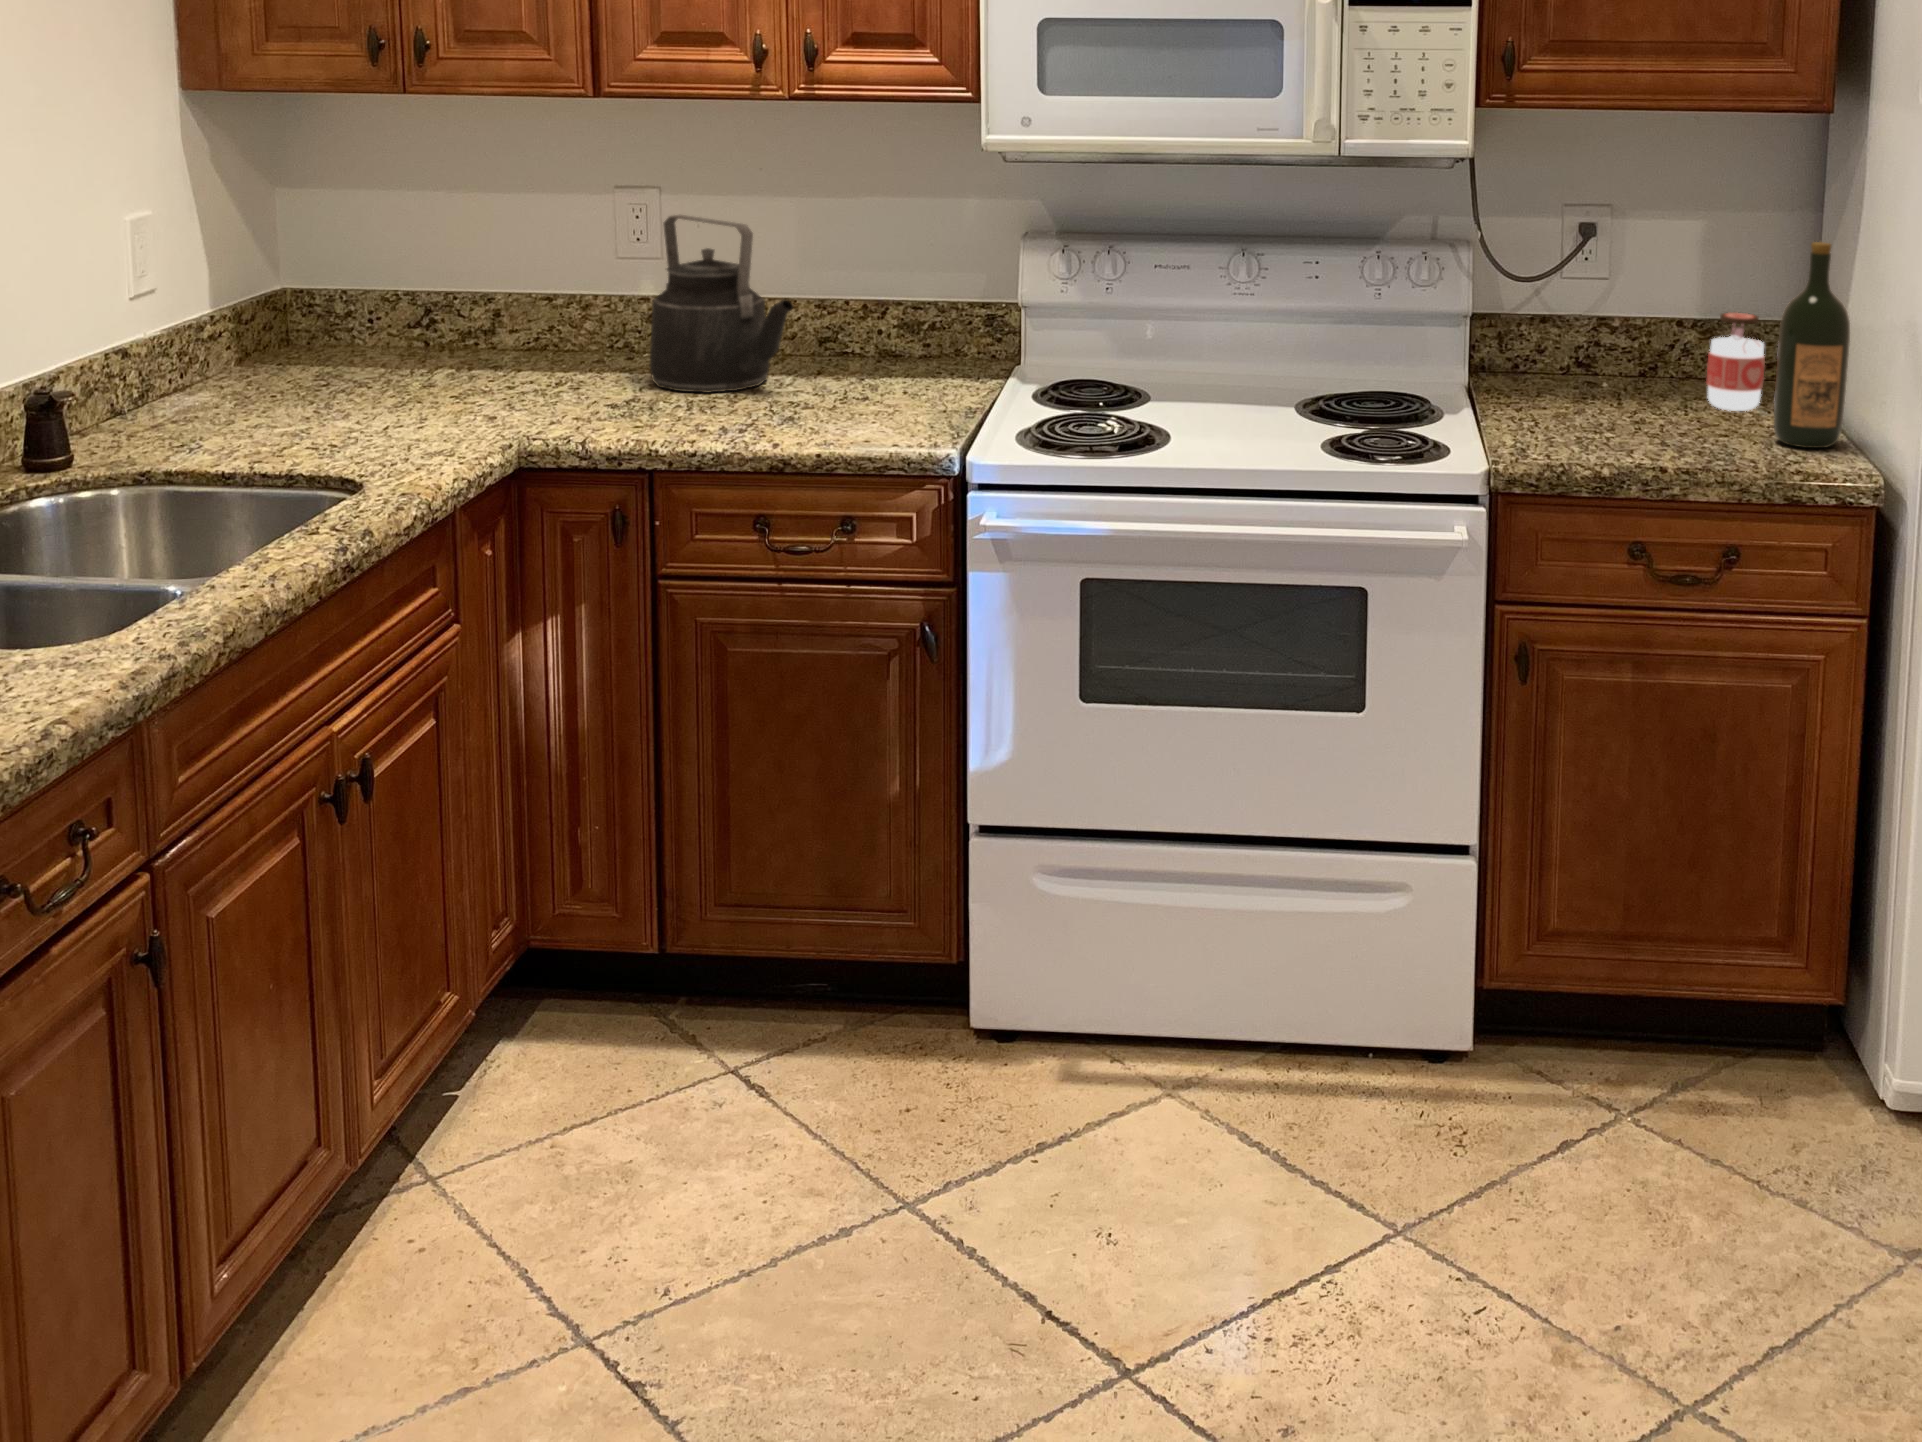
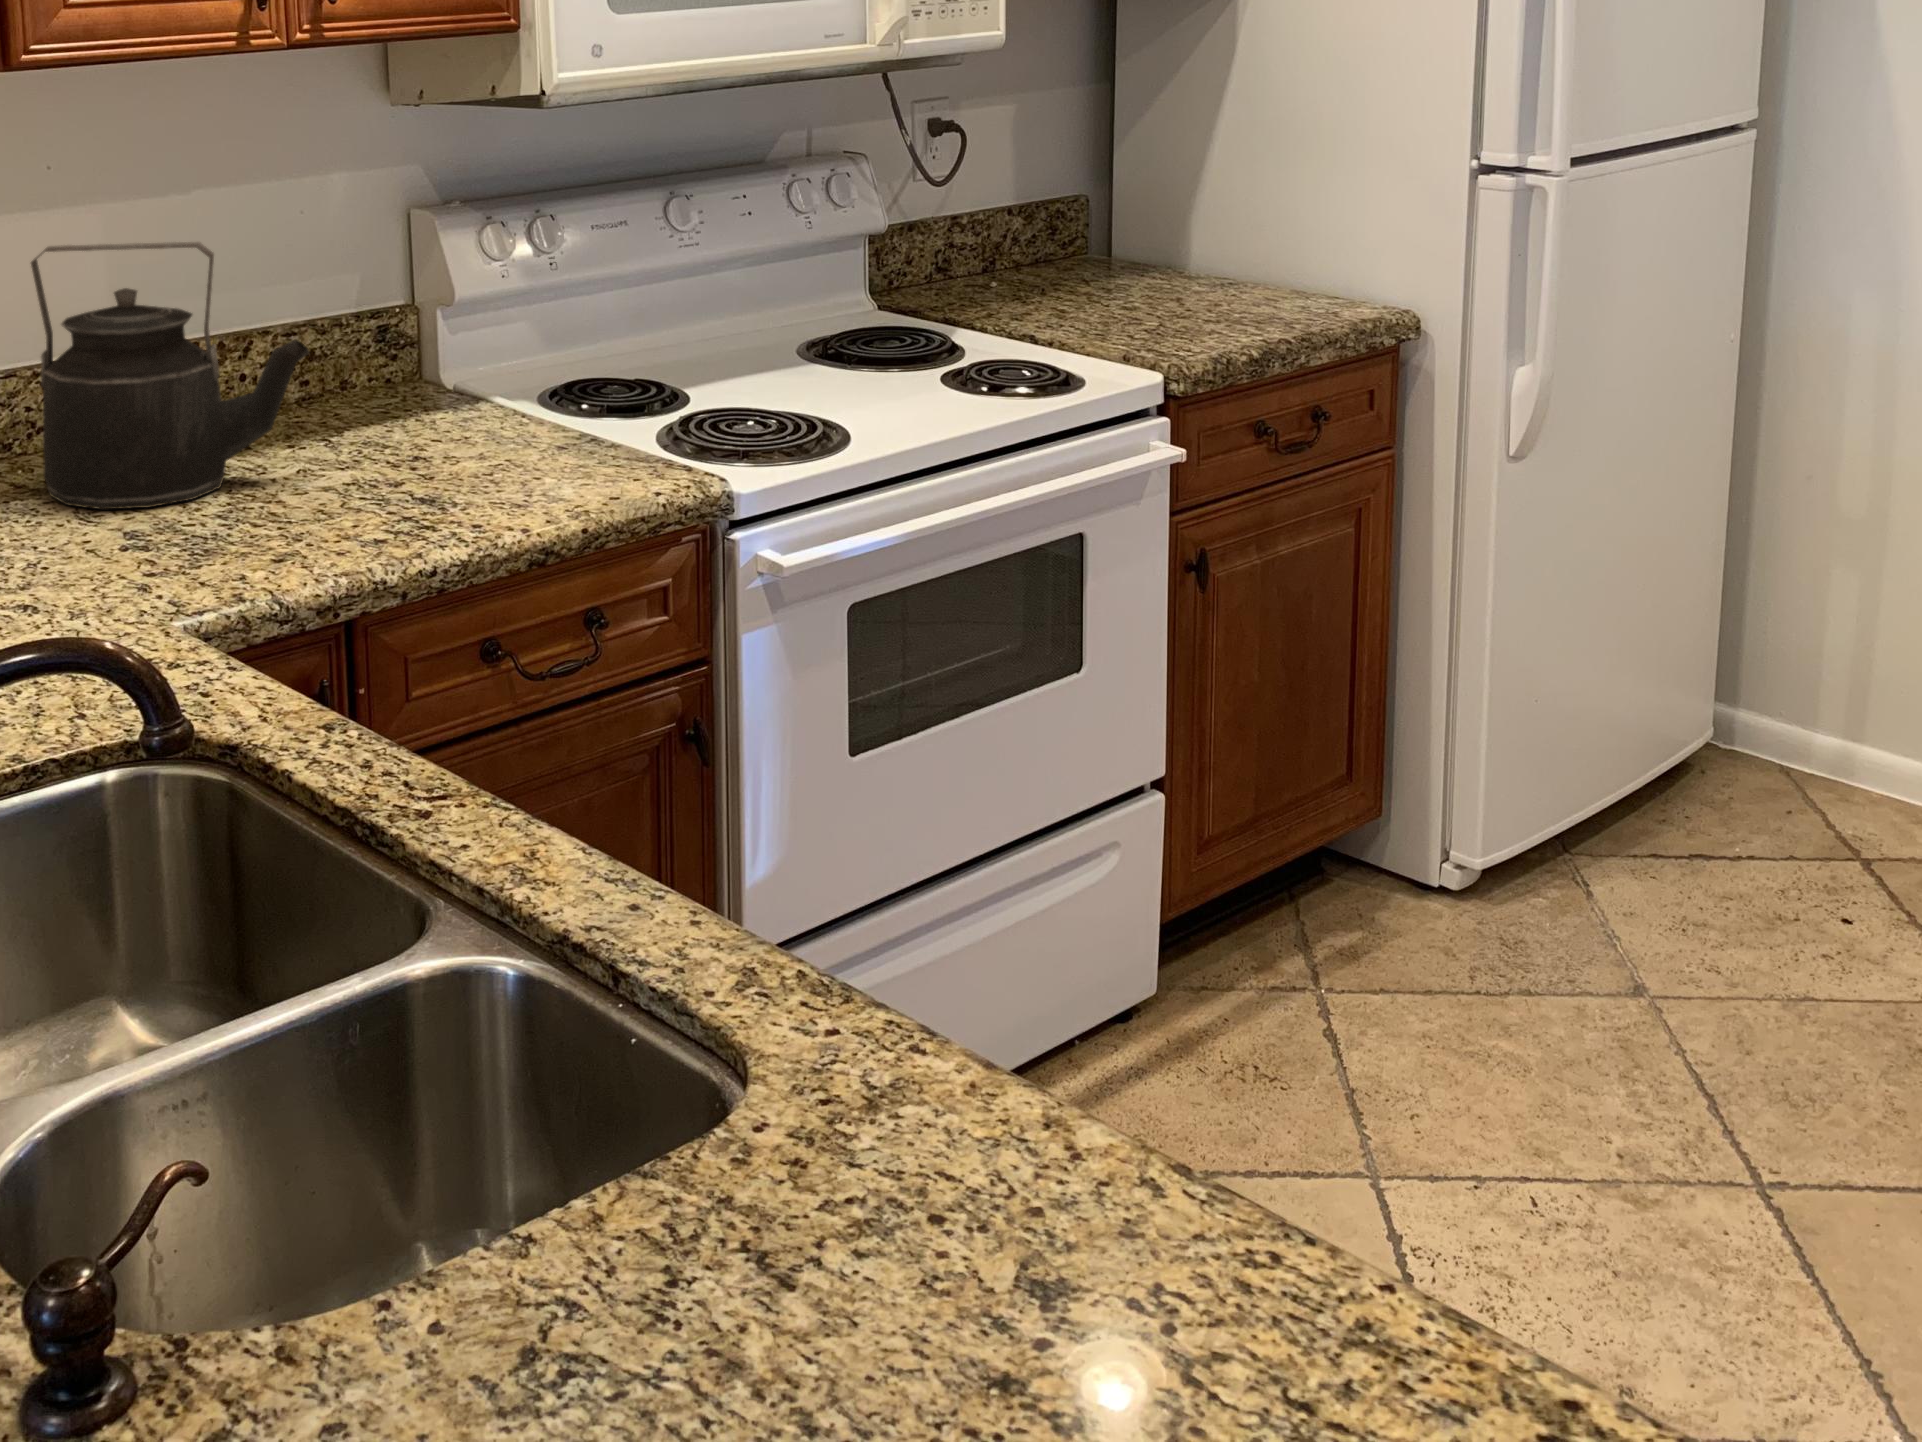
wine bottle: present [1774,242,1850,448] -> none [1232,100,1304,304]
jar: present [1707,312,1765,411] -> none [1097,187,1156,288]

